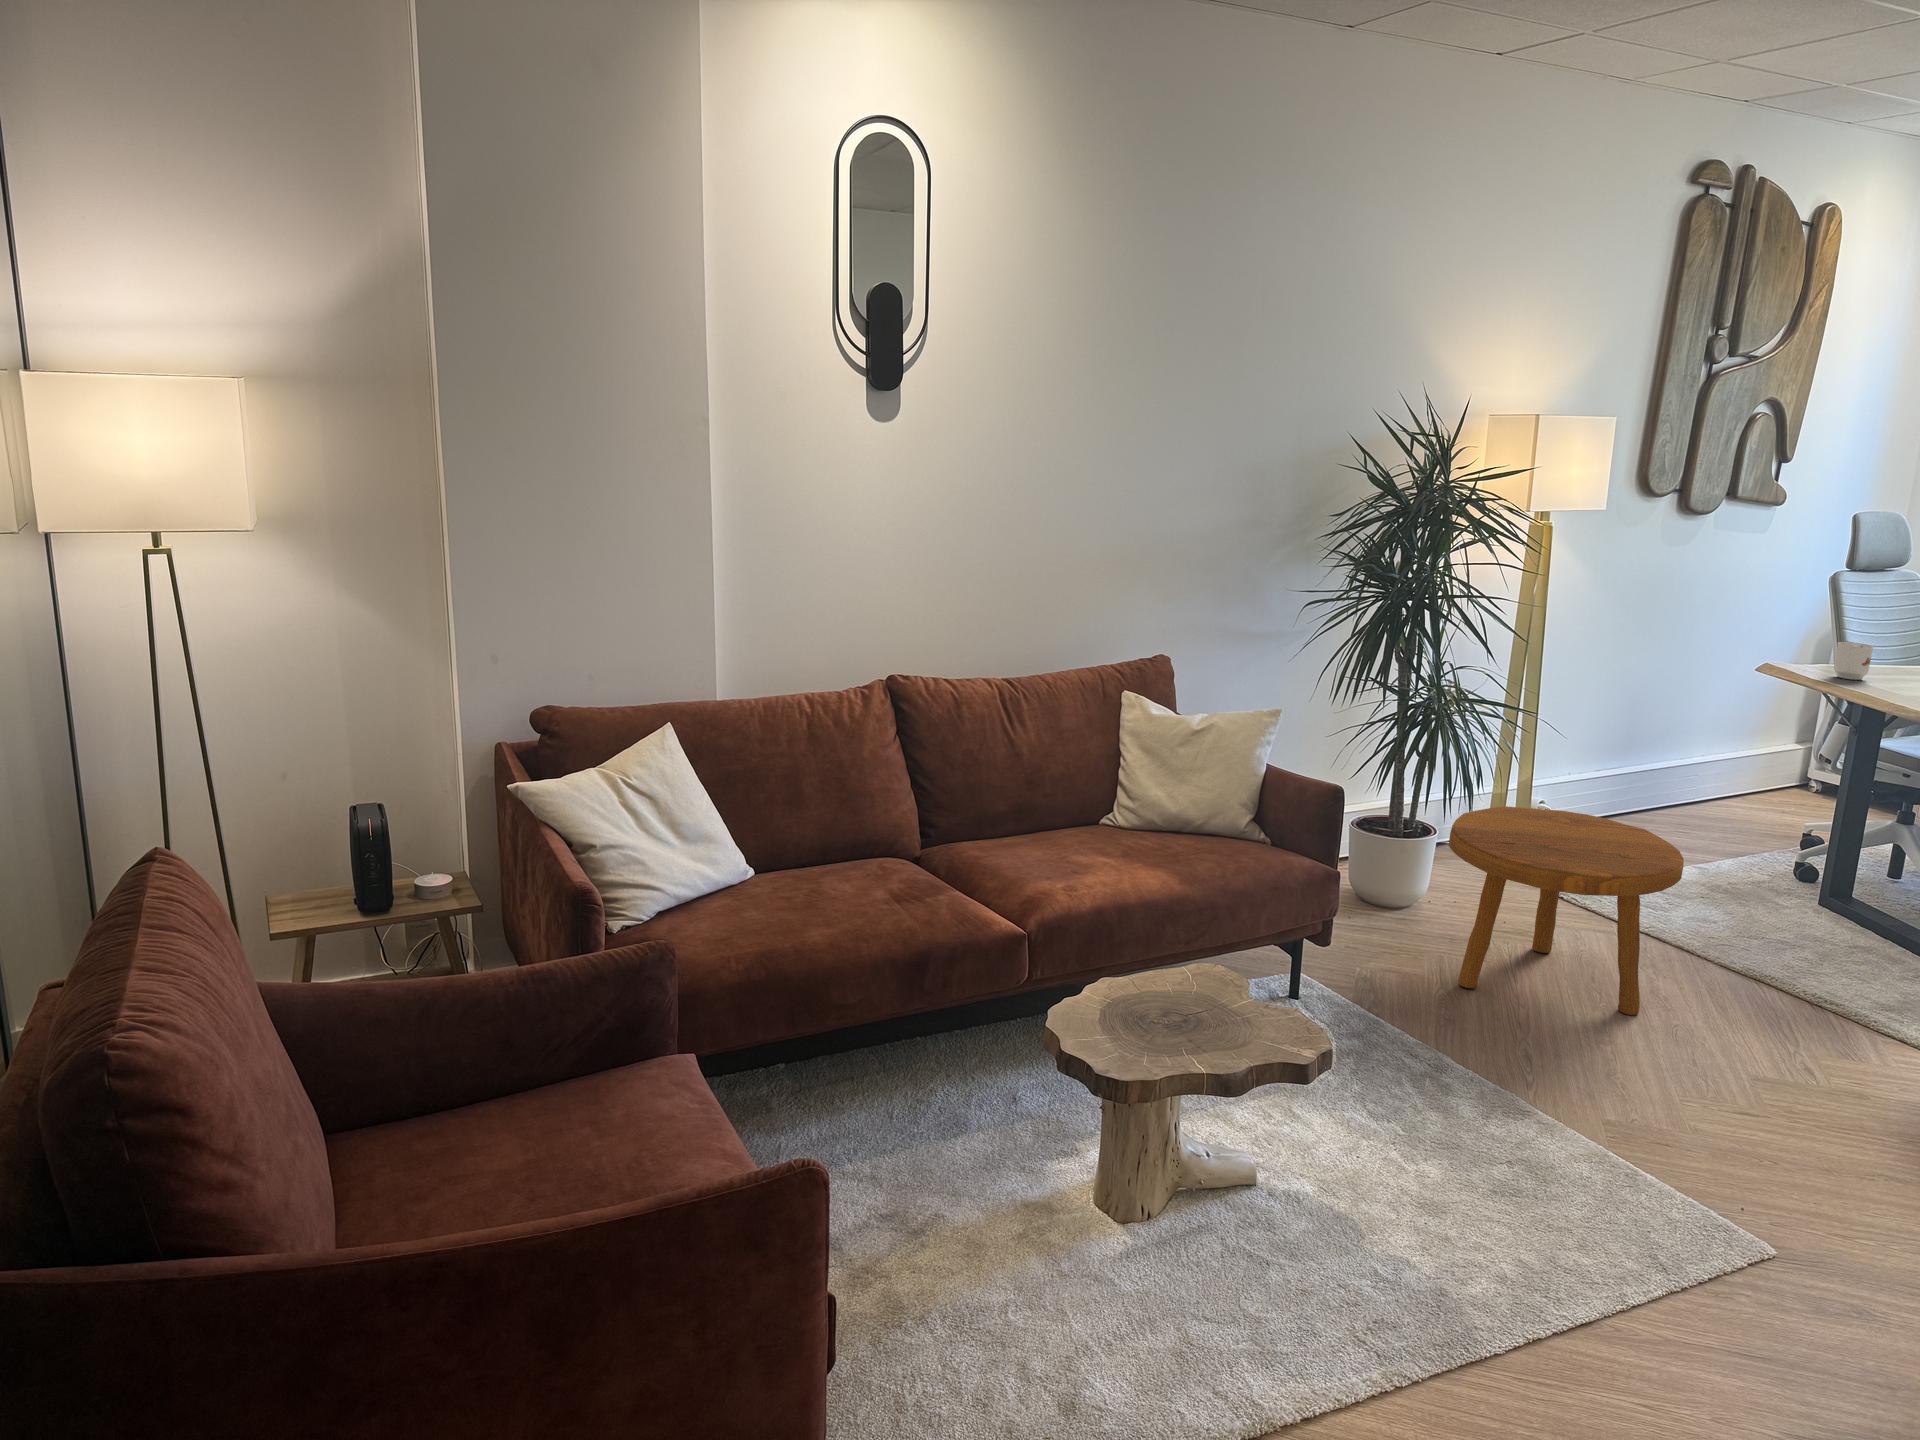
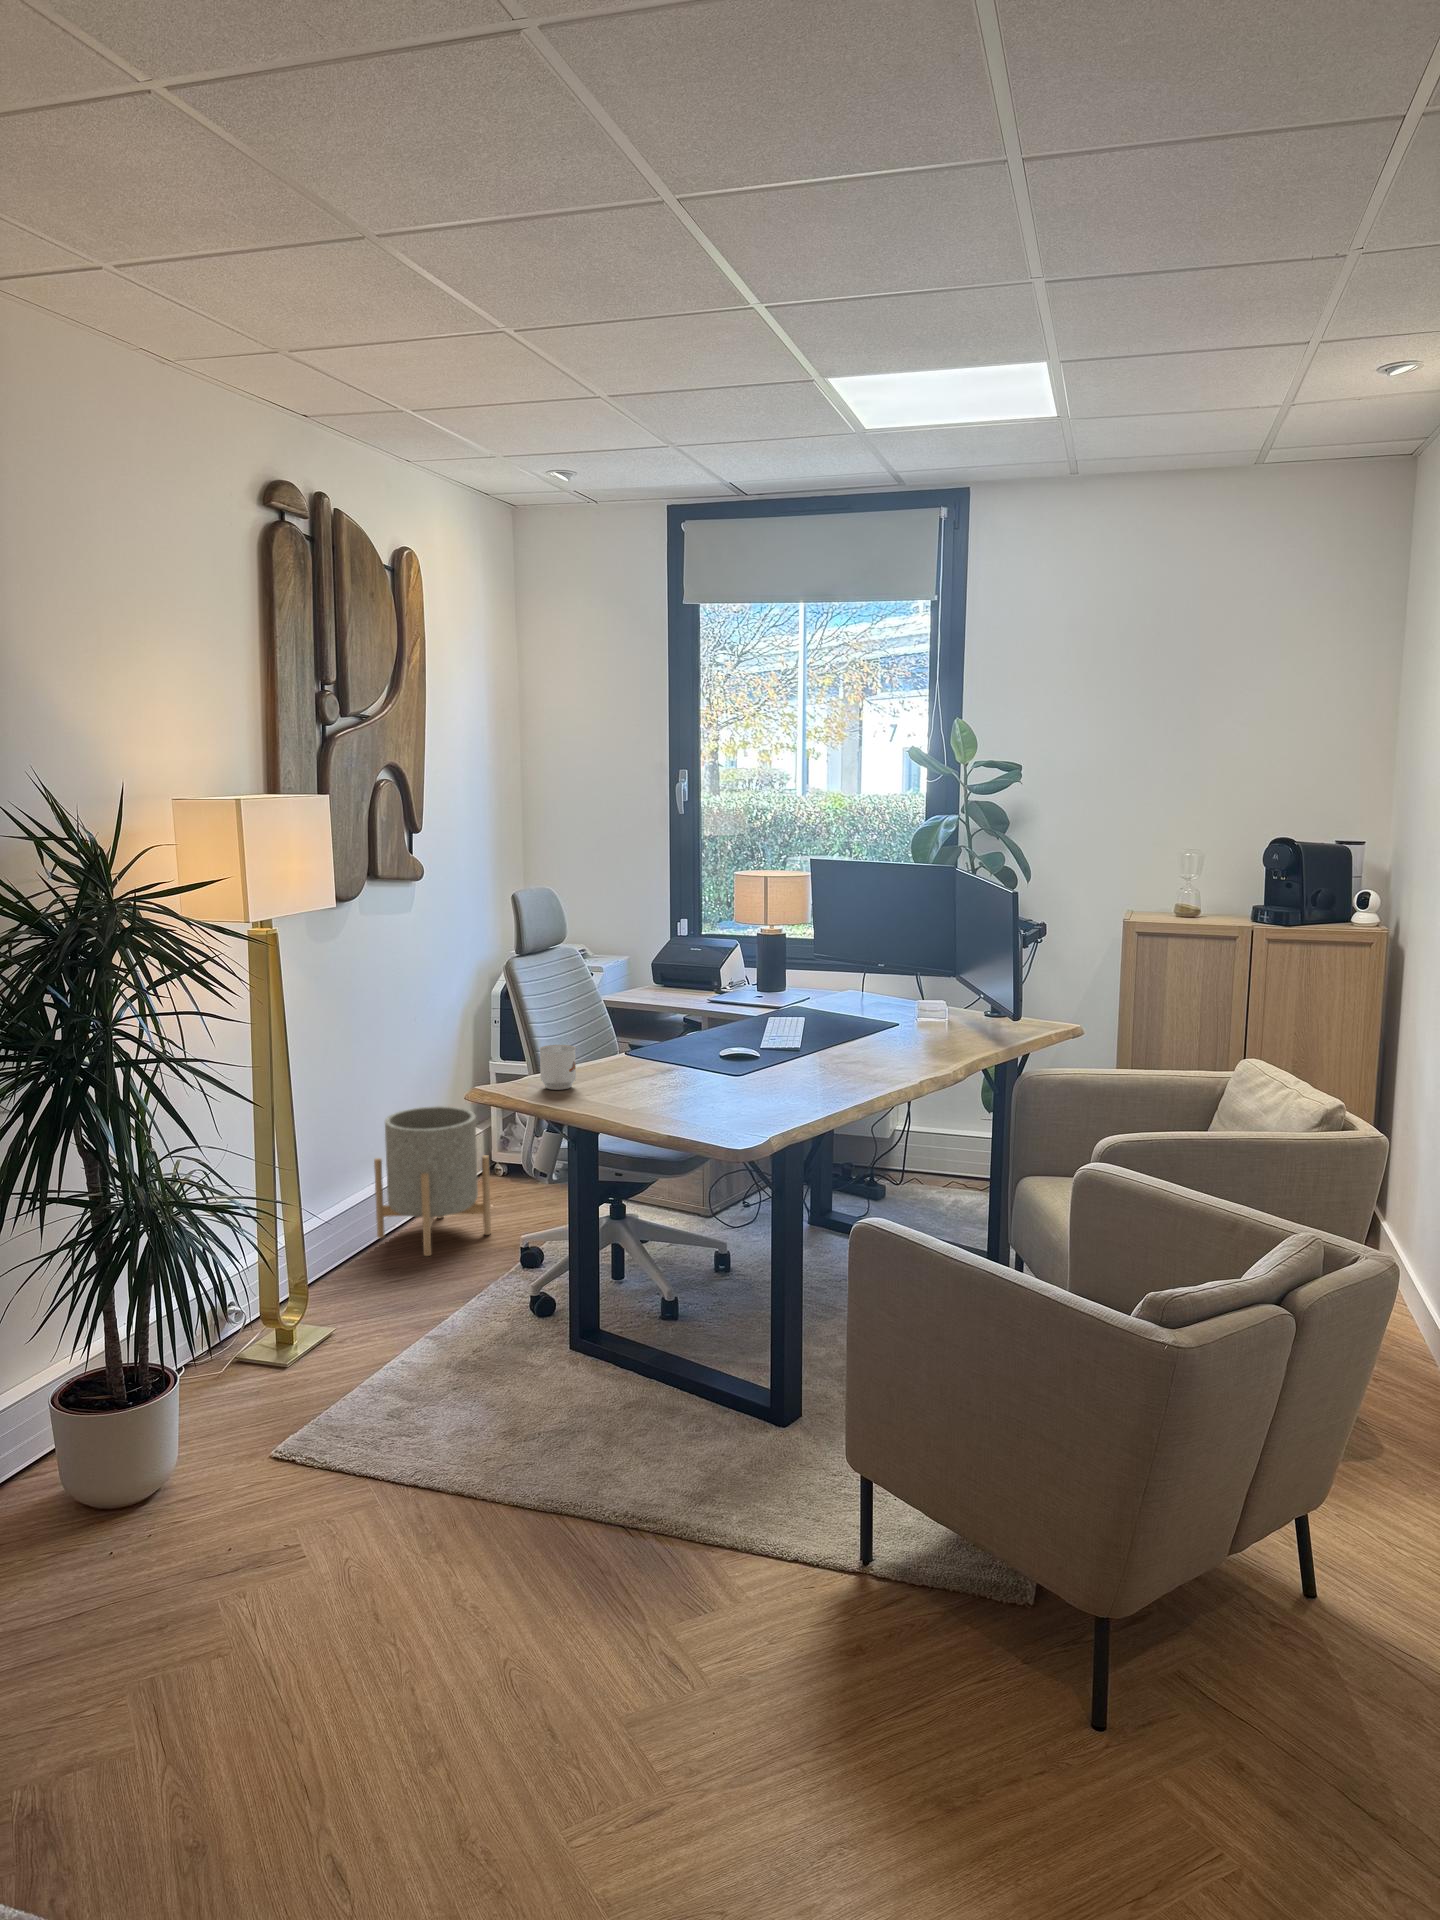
planter: none [1674,702,1793,823] -> present [374,1106,491,1256]
footstool: present [1449,806,1684,1015] -> none [116,1374,468,1758]

